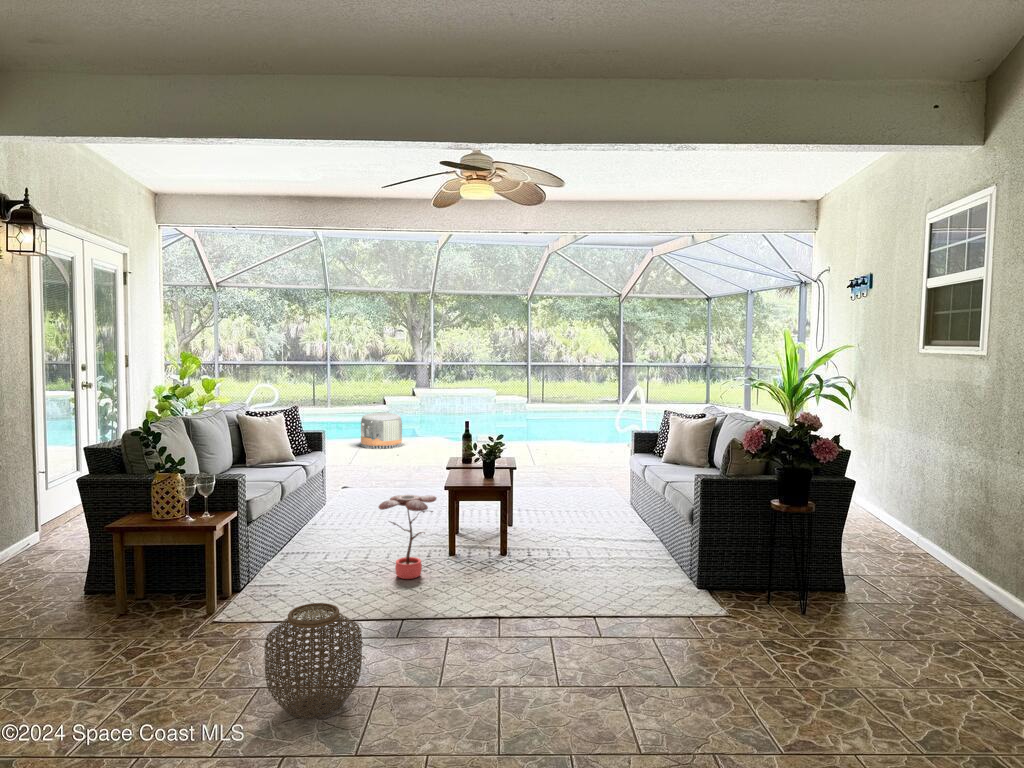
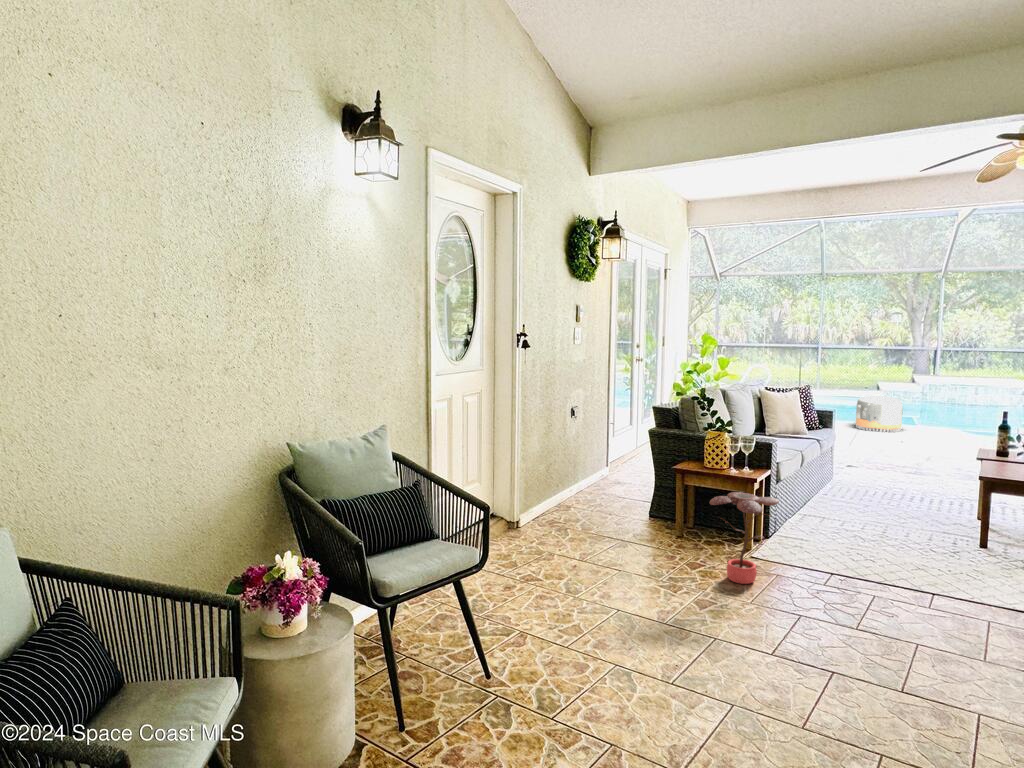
potted plant: present [379,495,436,579] -> present [710,492,779,584]
woven basket: present [265,603,362,718] -> none [815,556,908,654]

